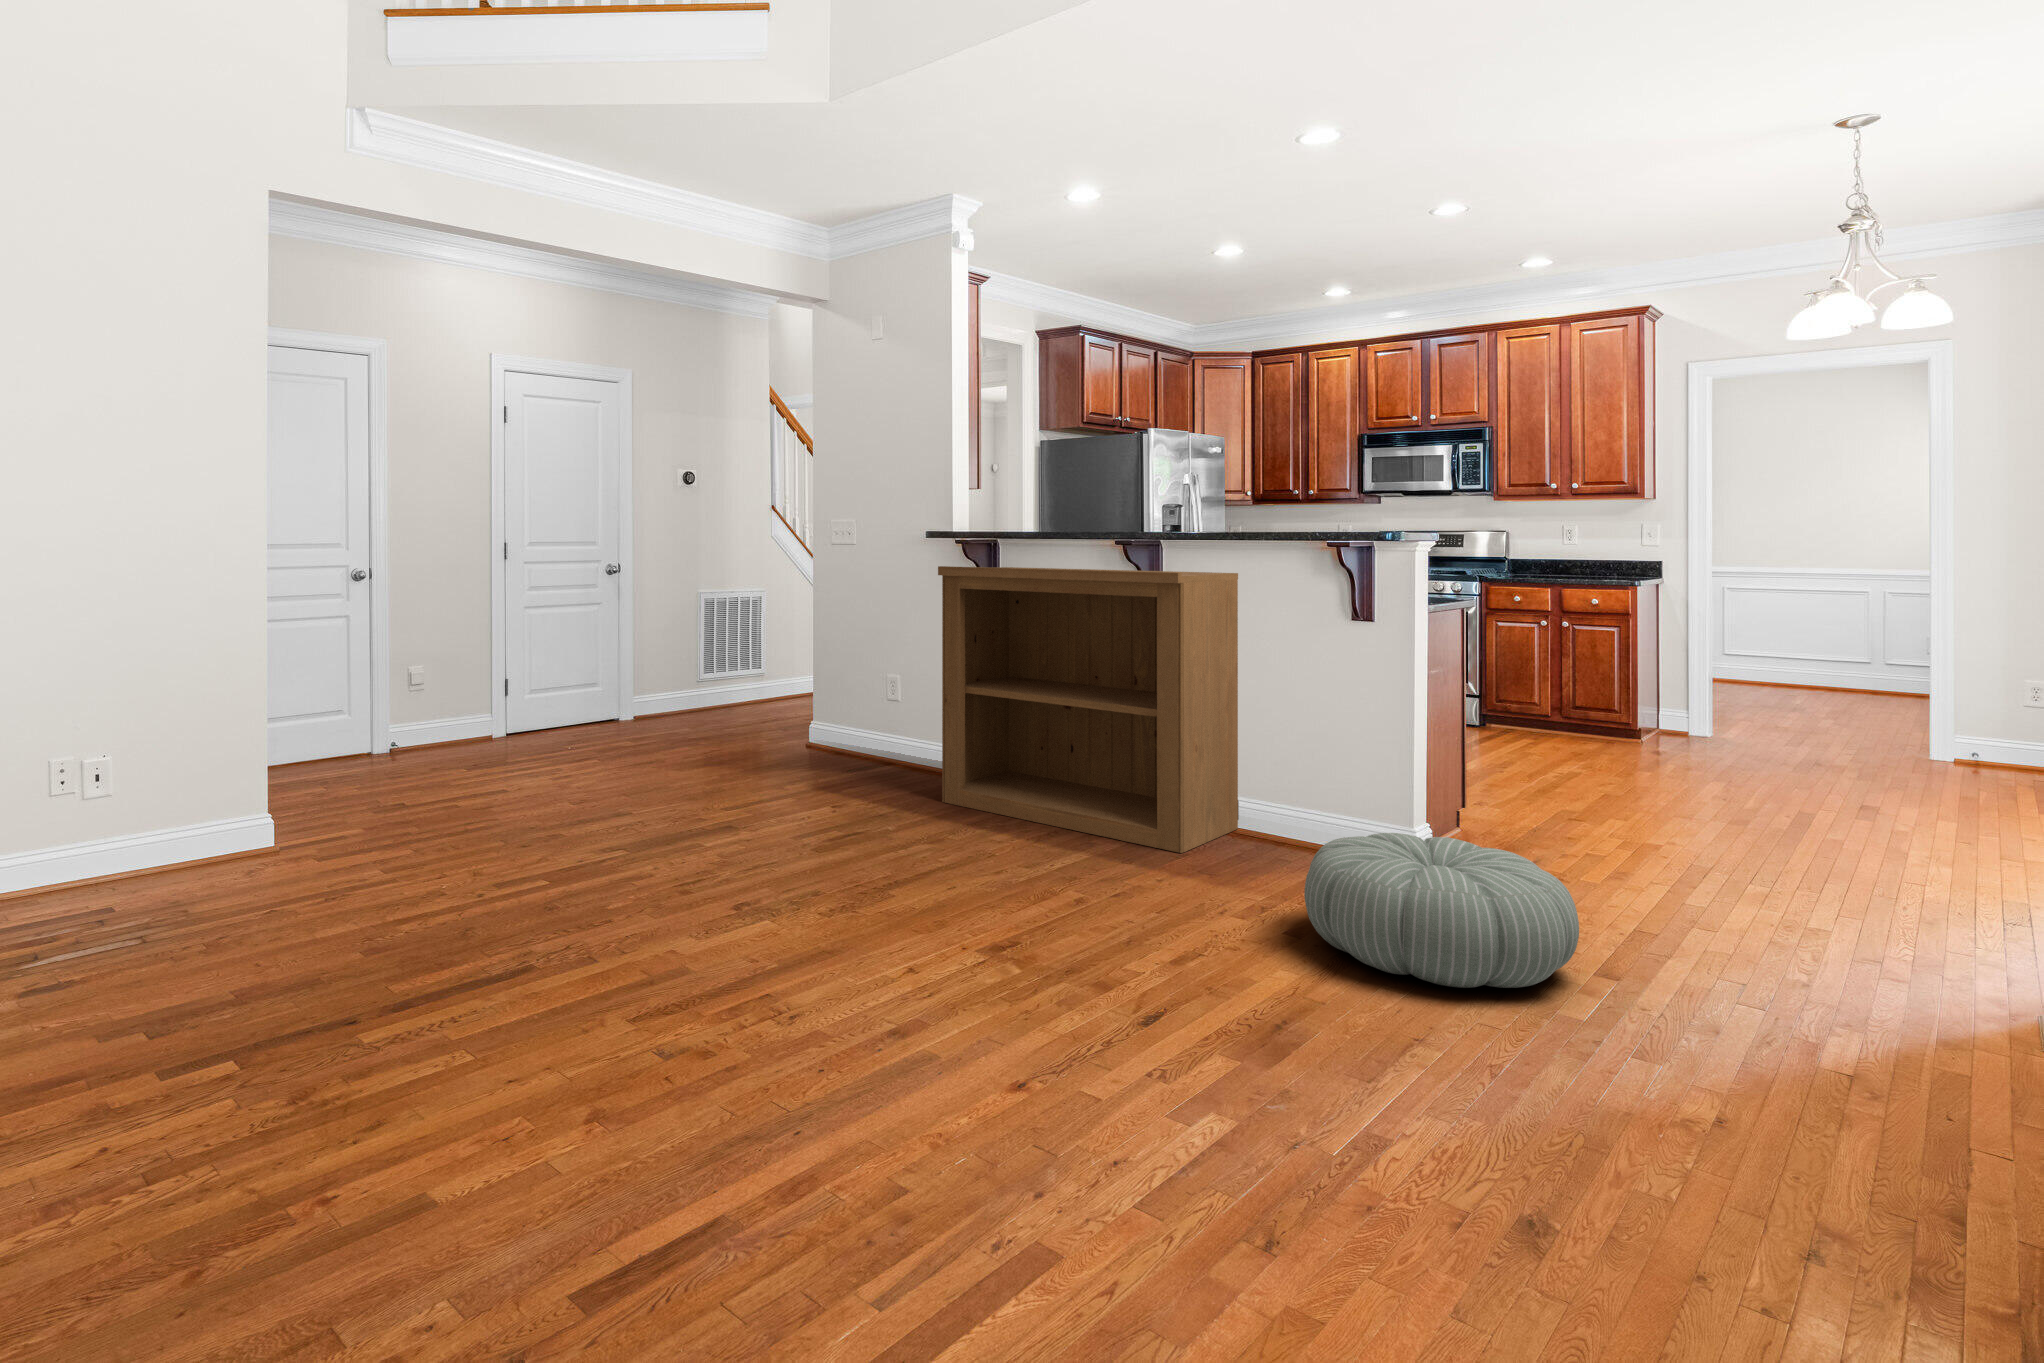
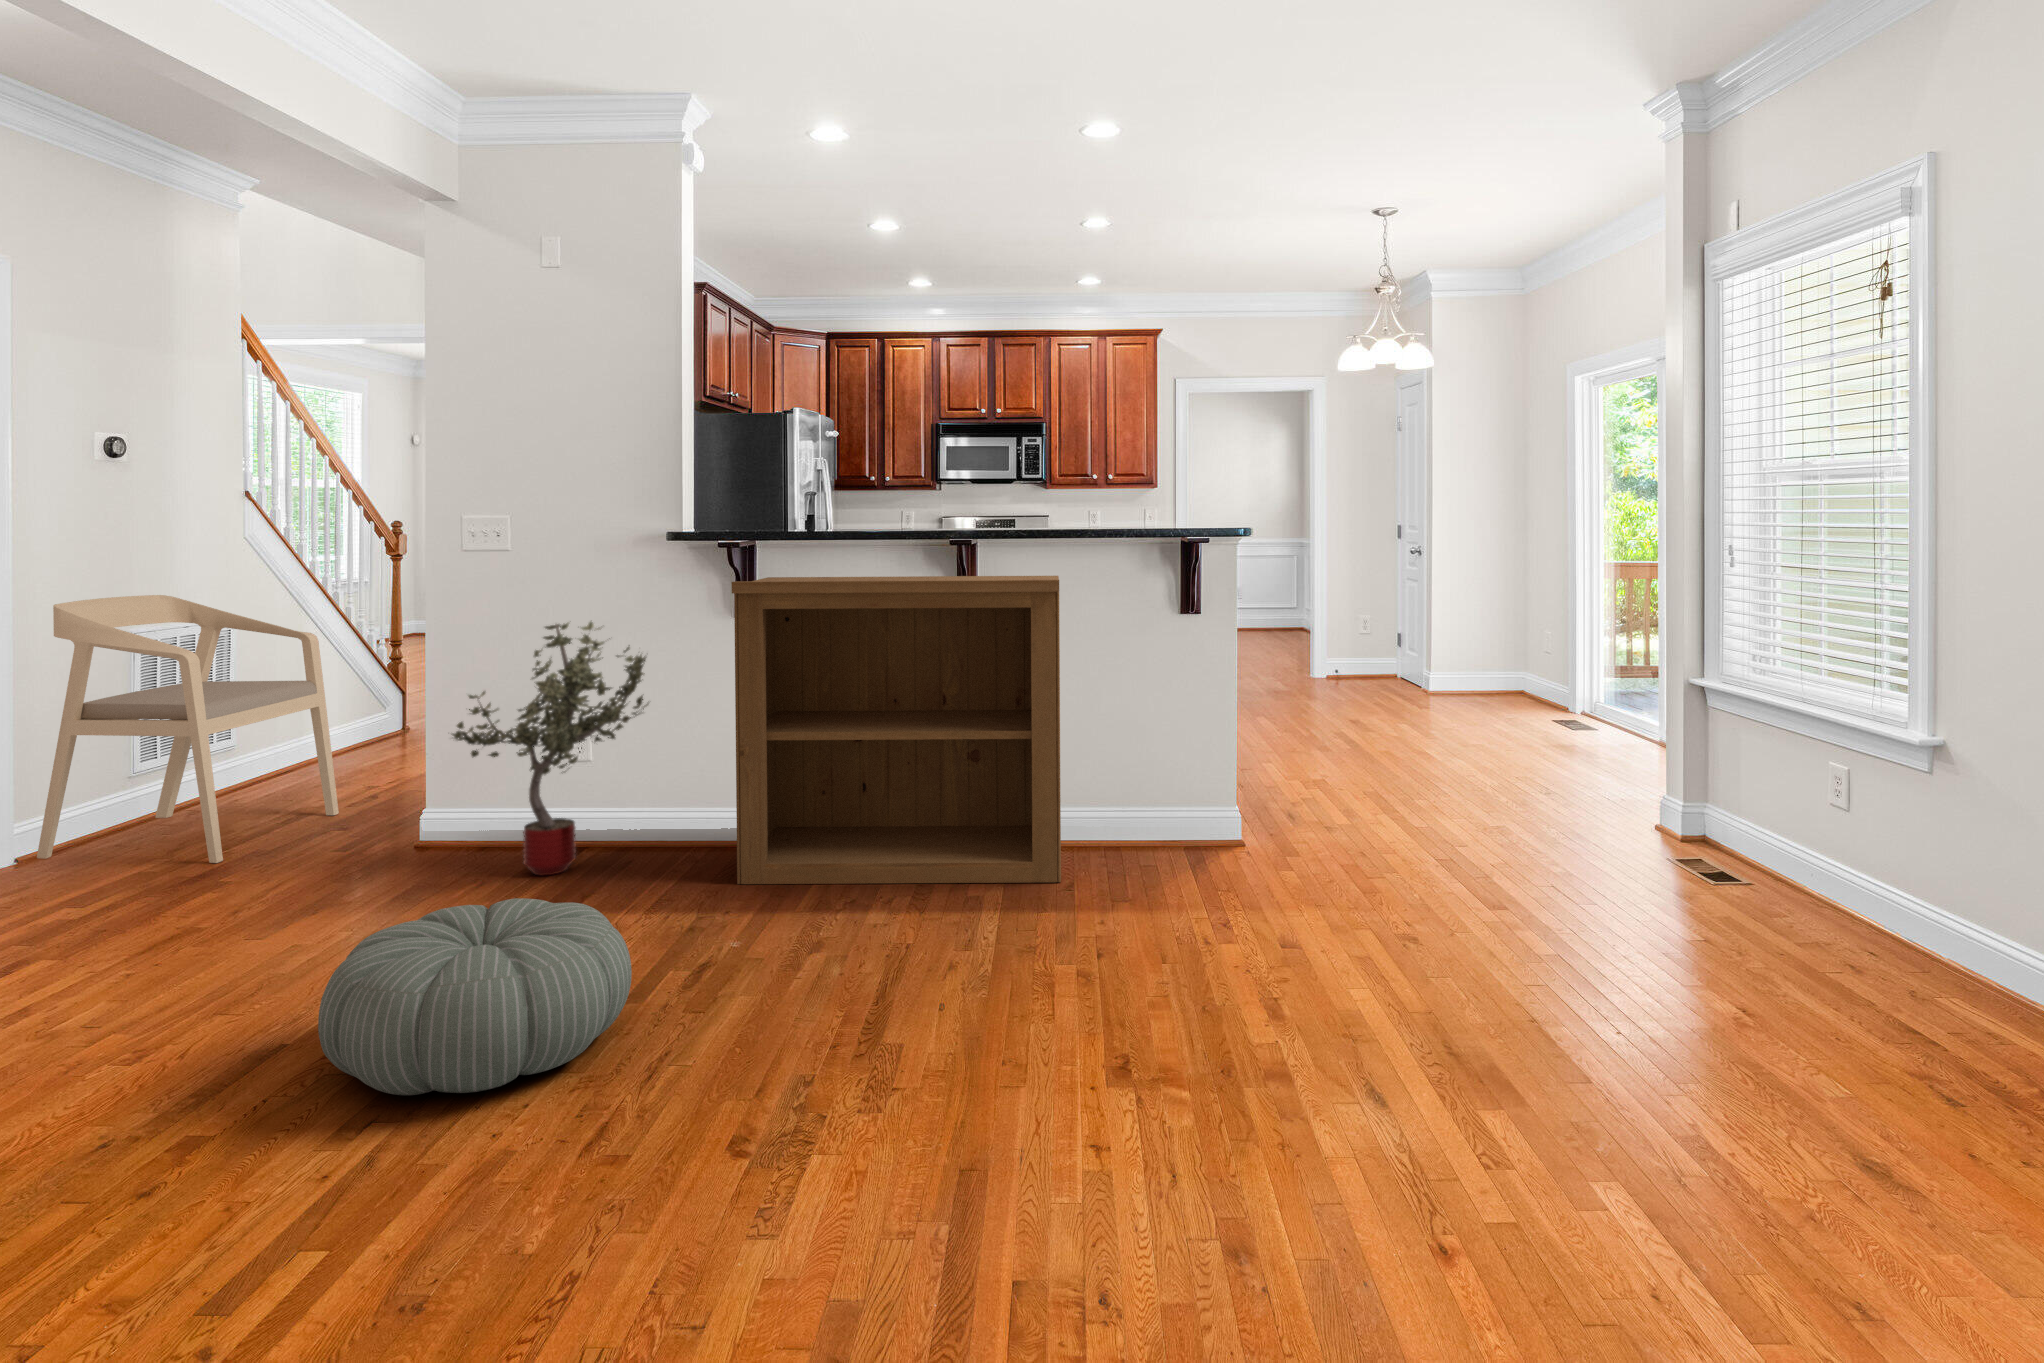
armchair: none [635,569,789,736] -> present [37,595,339,863]
potted tree: none [798,593,913,774] -> present [451,622,648,875]
pouf: present [1304,833,1579,988] -> present [318,898,632,1095]

